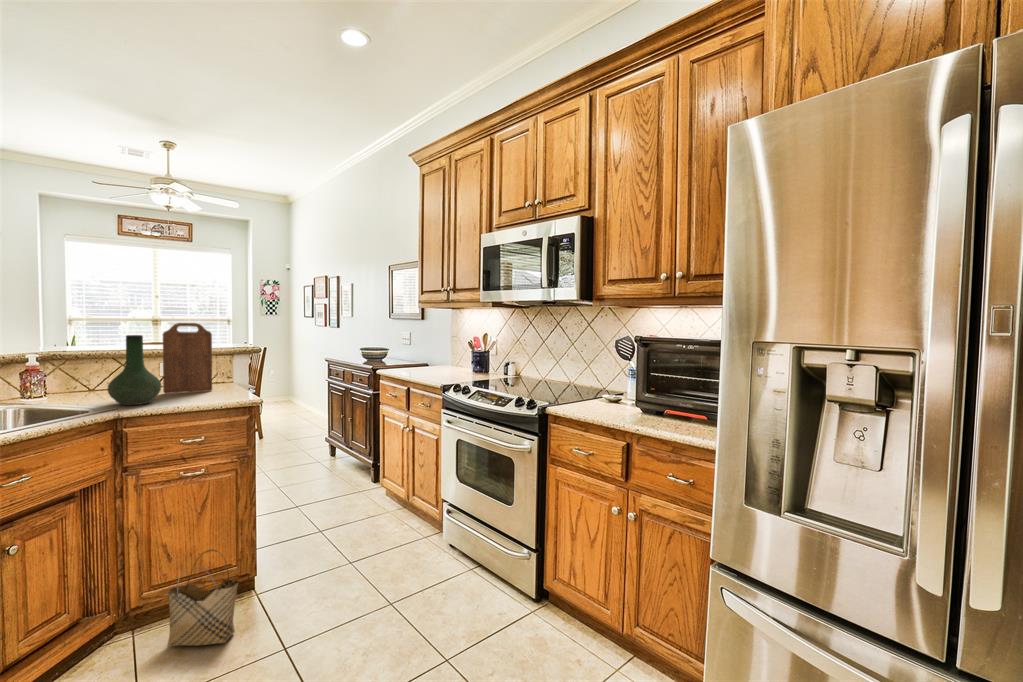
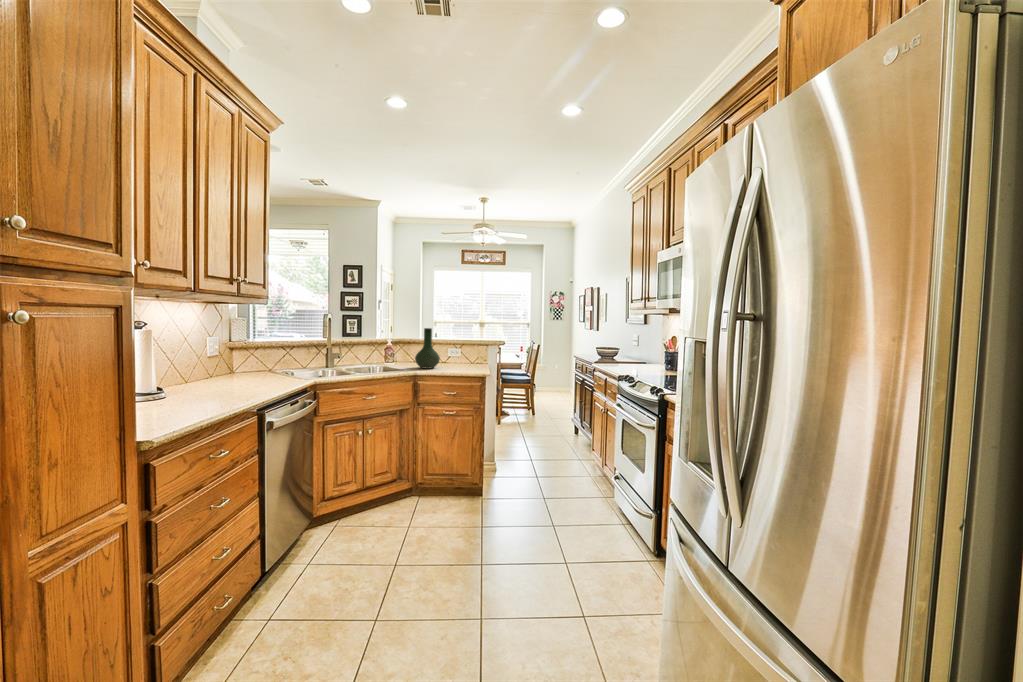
cutting board: present [163,323,212,394] -> none [445,322,471,366]
woven basket: present [167,550,238,646] -> none [429,459,465,515]

